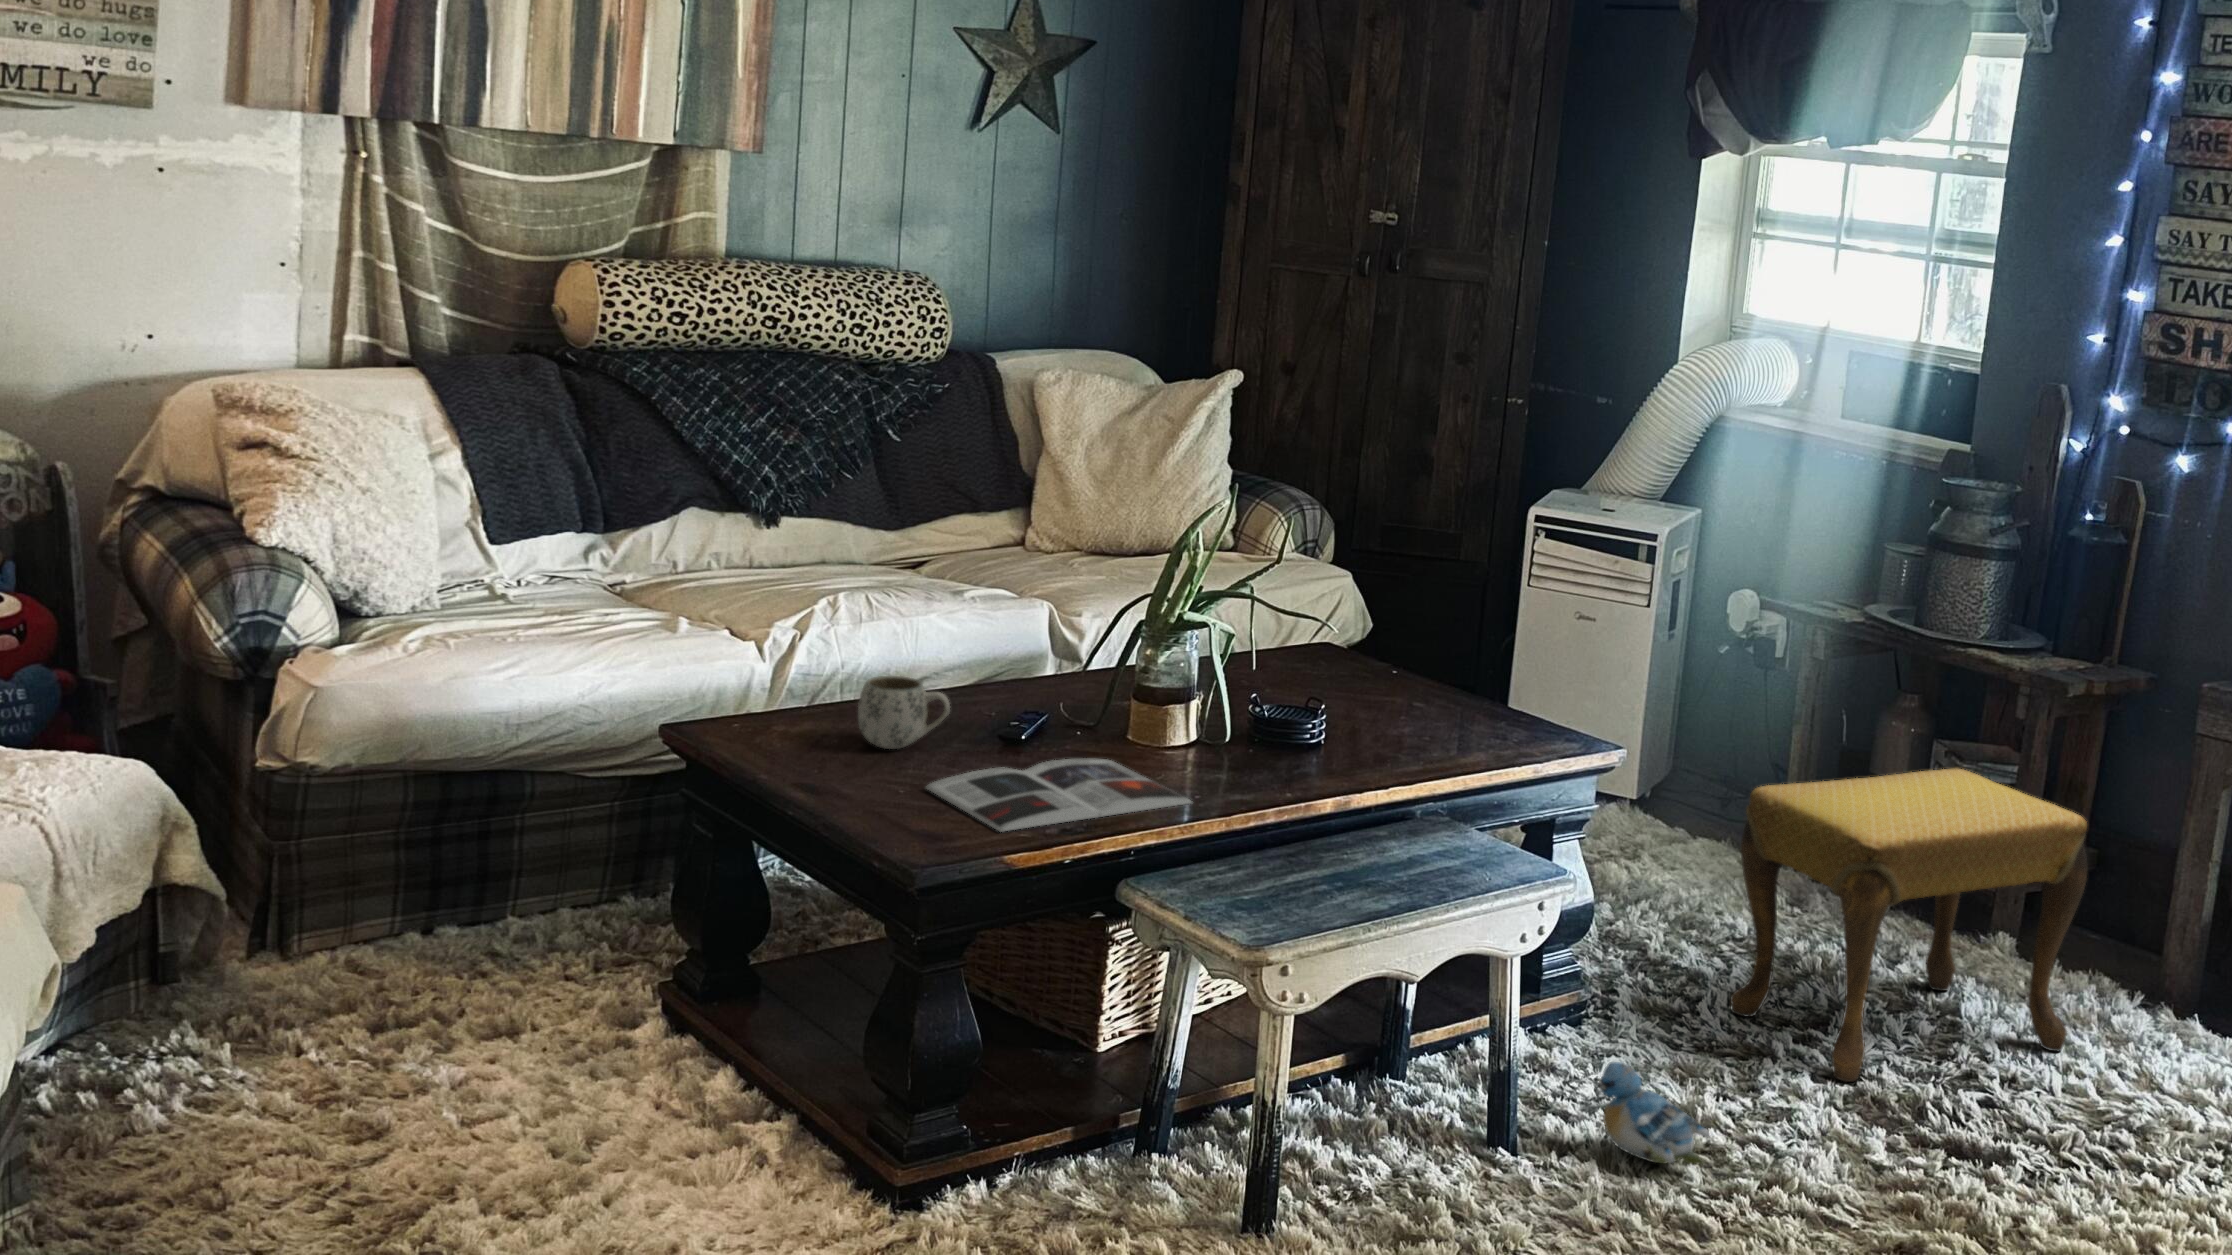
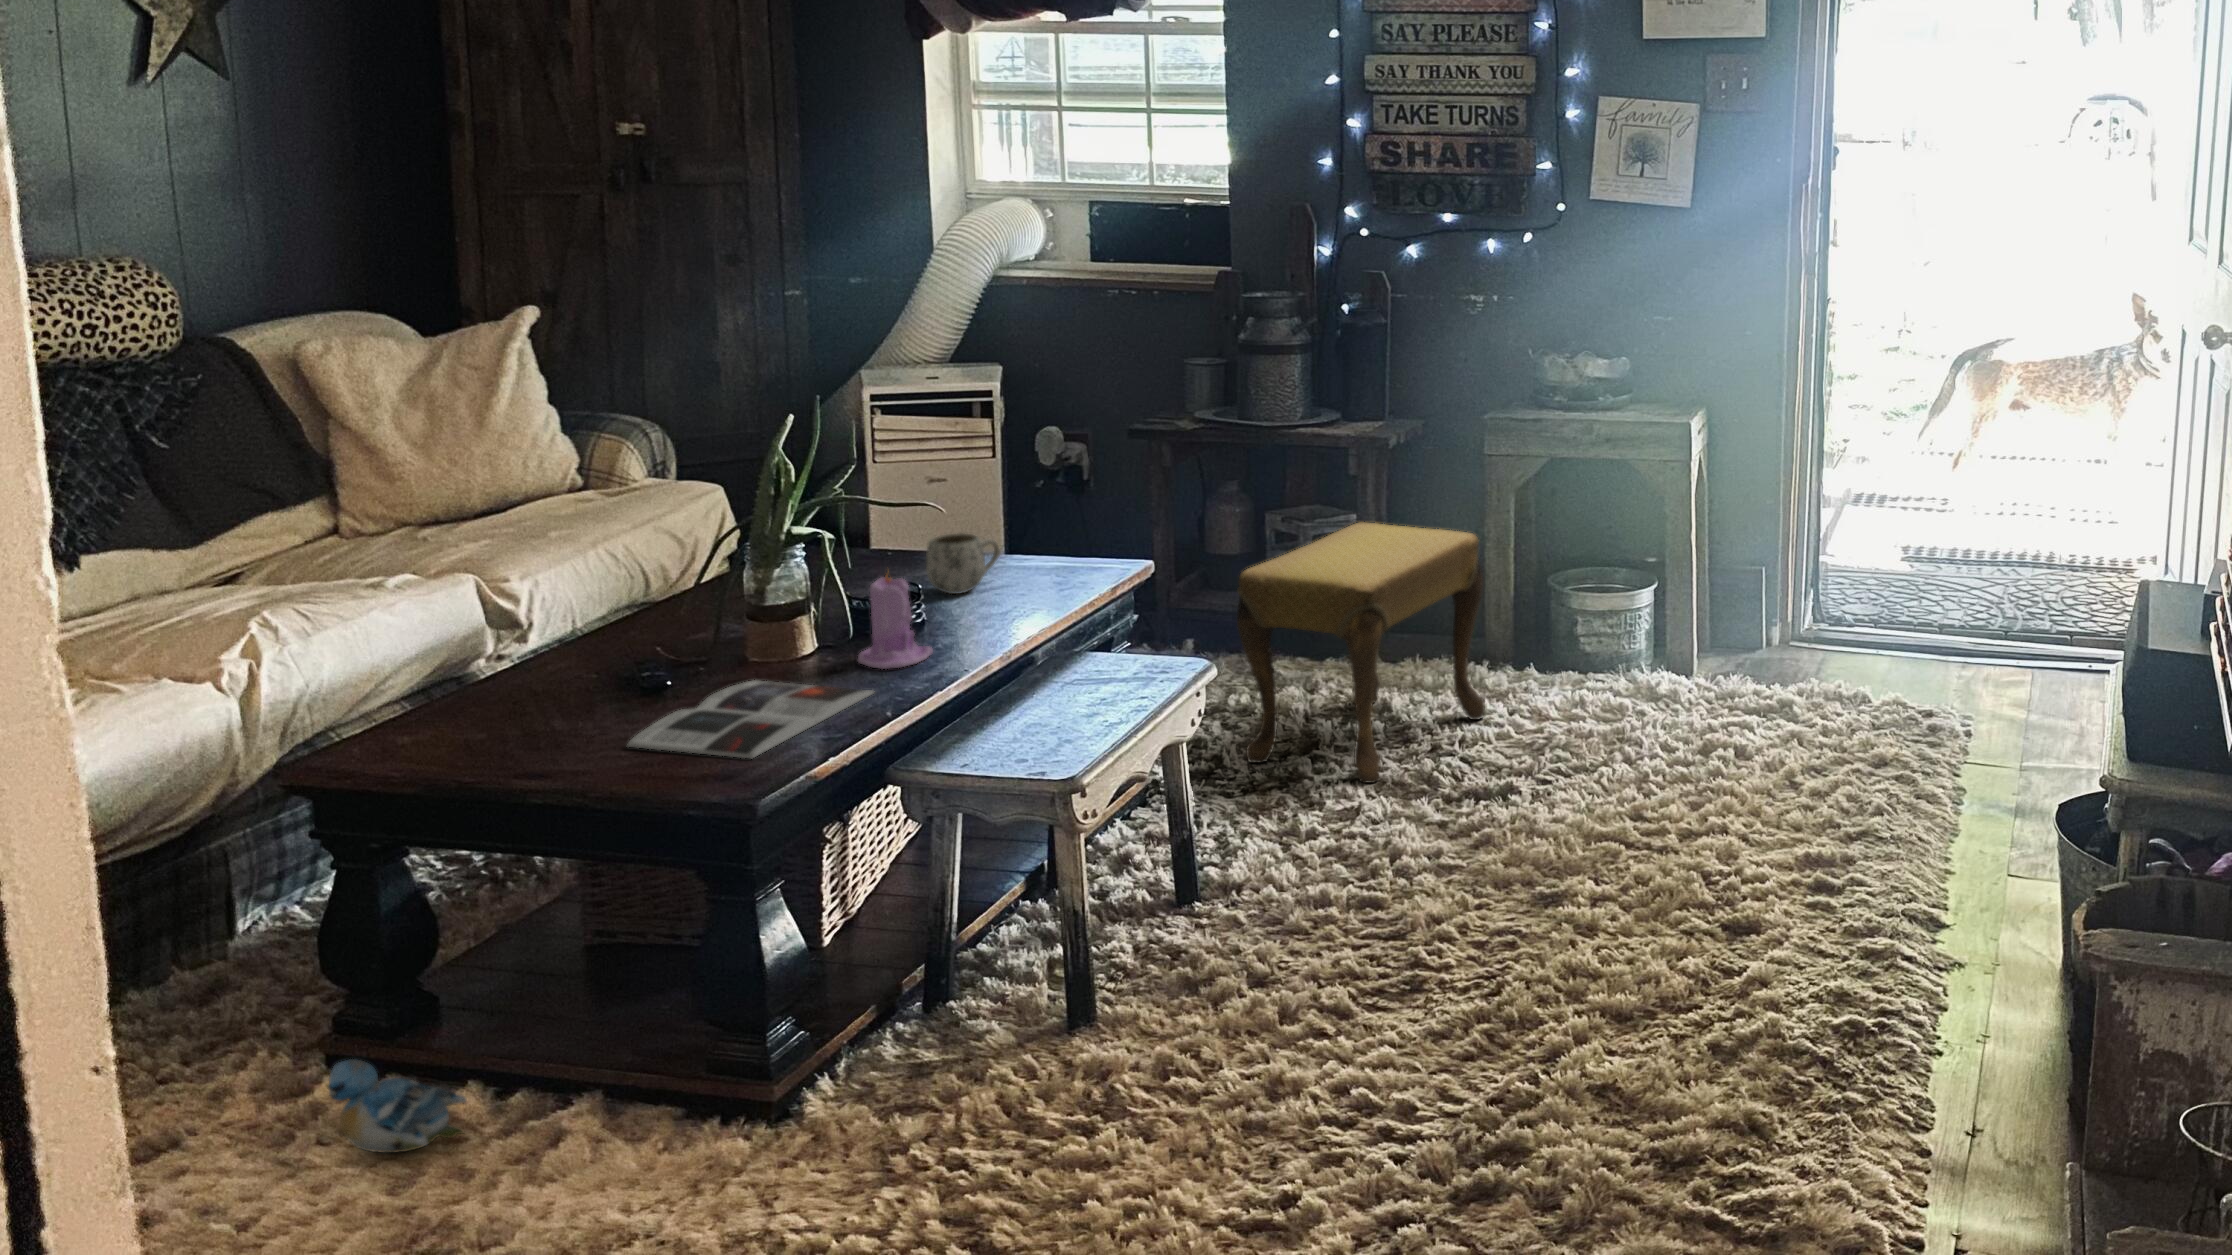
mug: present [858,676,950,749] -> present [926,533,1001,594]
candle: none [1219,677,1296,786] -> present [858,575,933,669]
plush toy: present [1599,1062,1709,1164] -> present [327,1059,467,1153]

